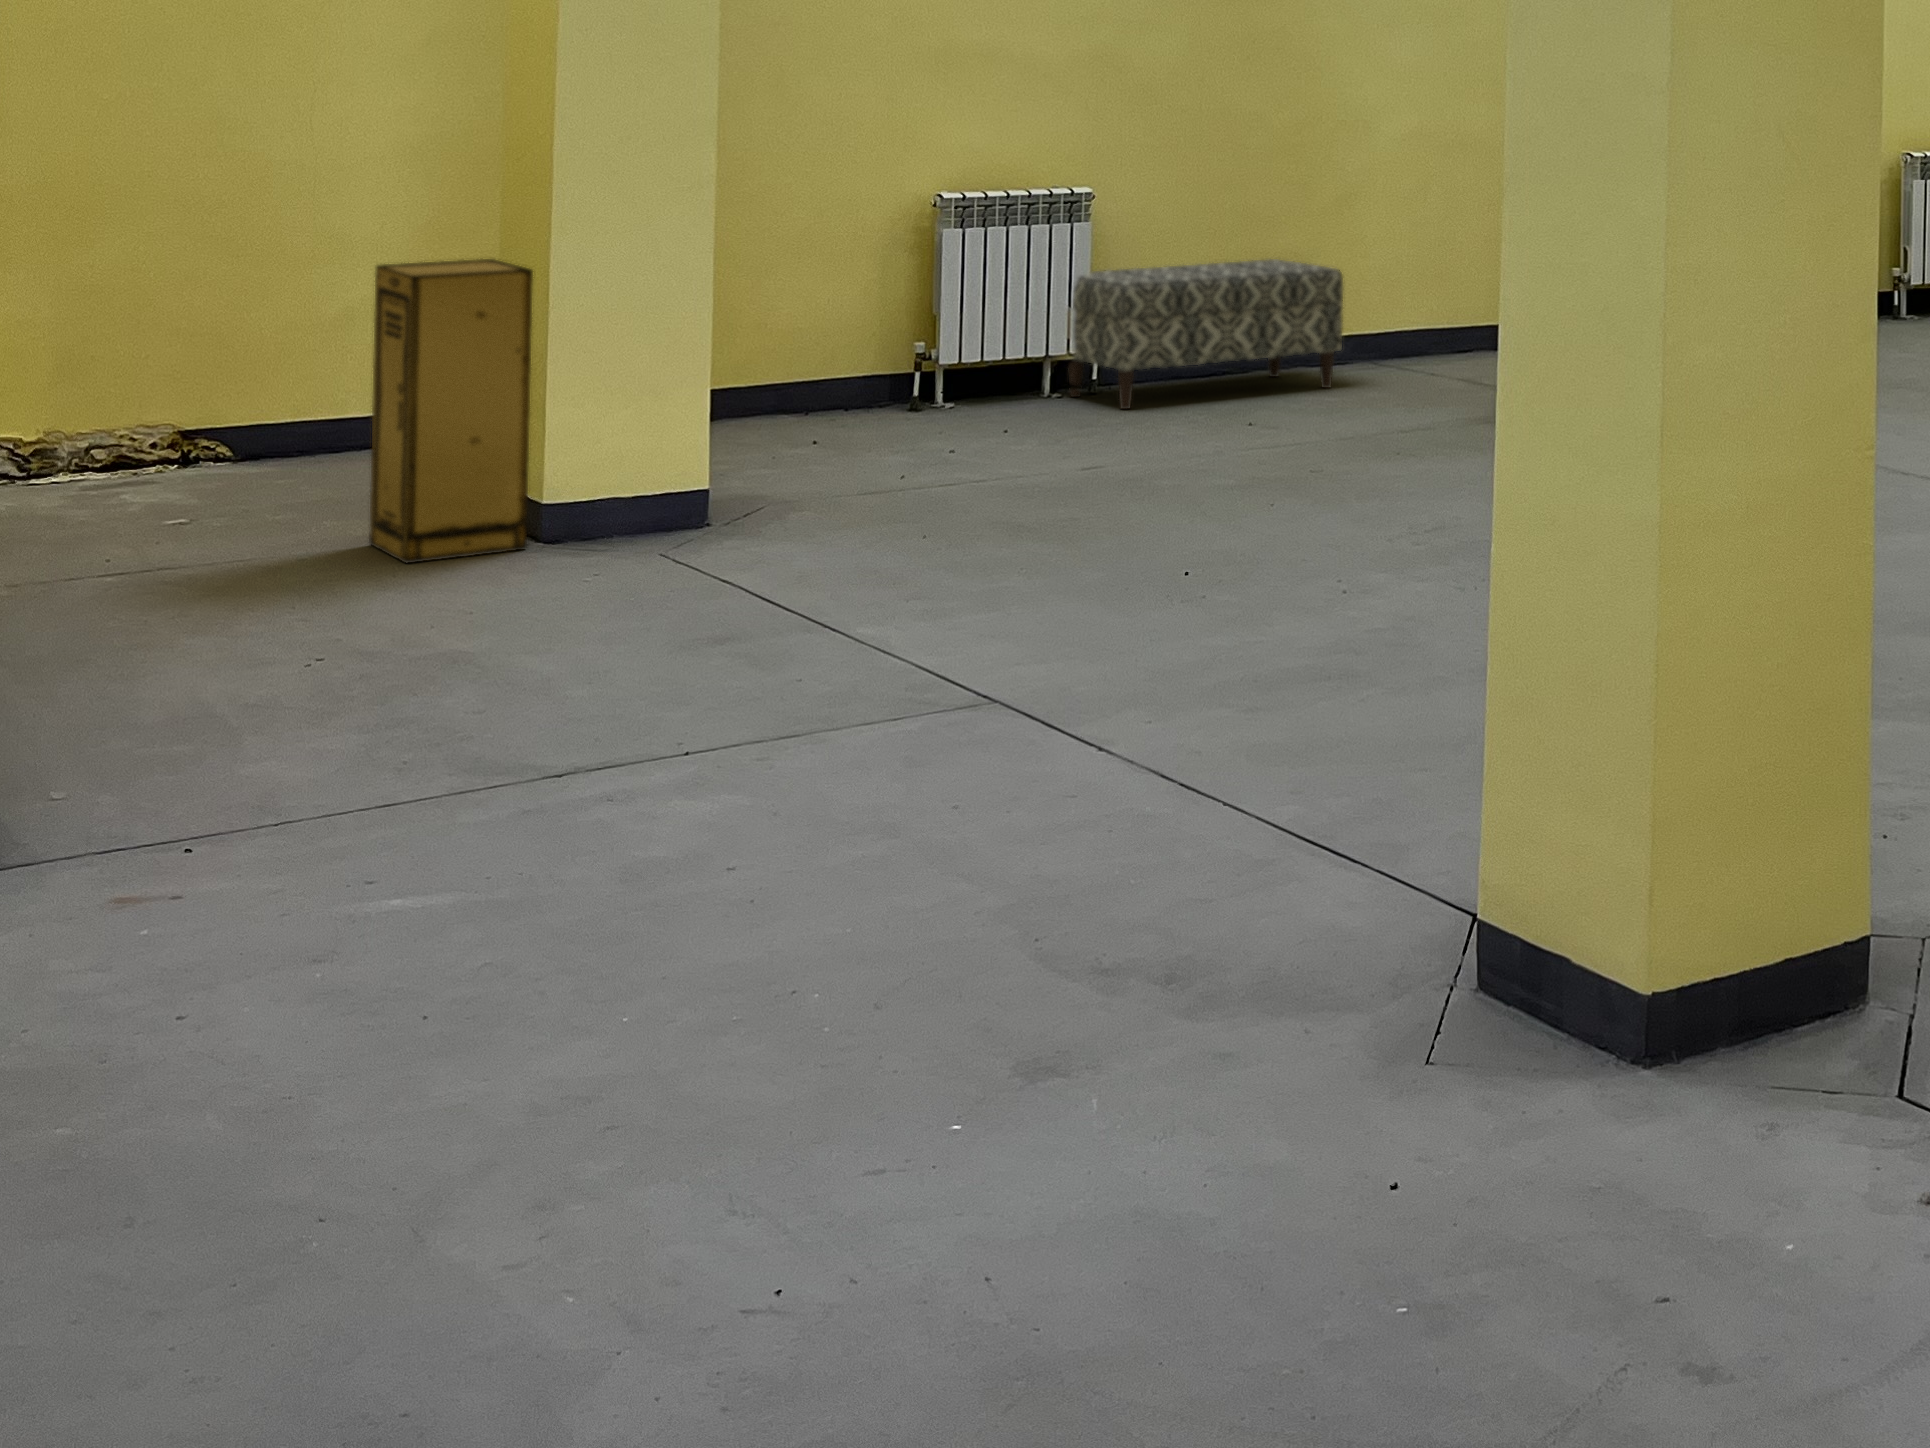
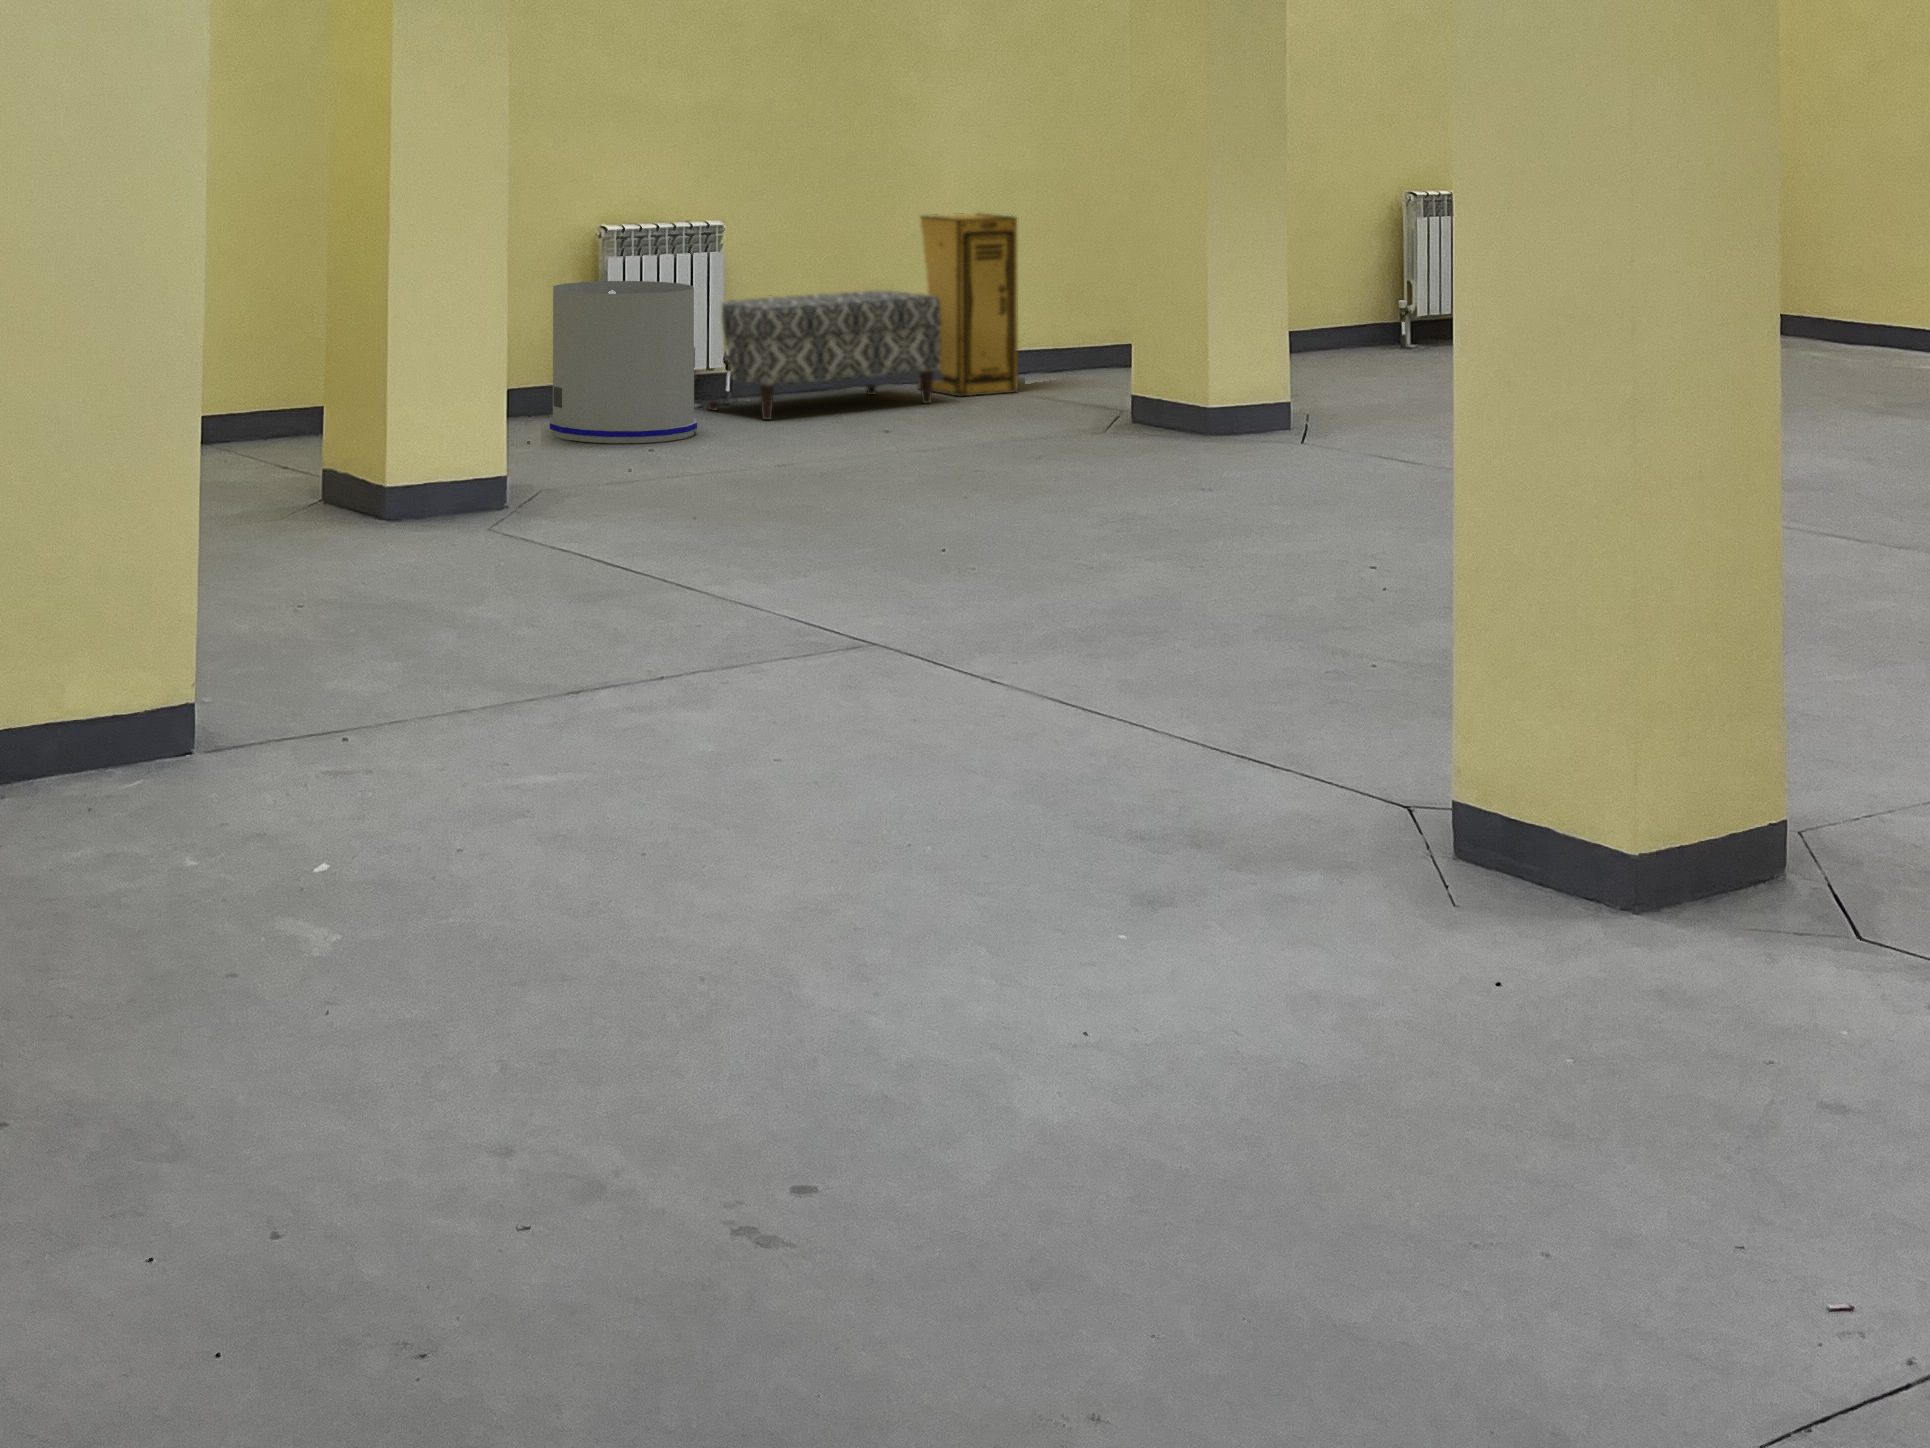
trash can: none [853,253,1030,440] -> present [550,281,697,443]
storage cabinet: present [369,259,533,563] -> present [917,214,1018,397]

